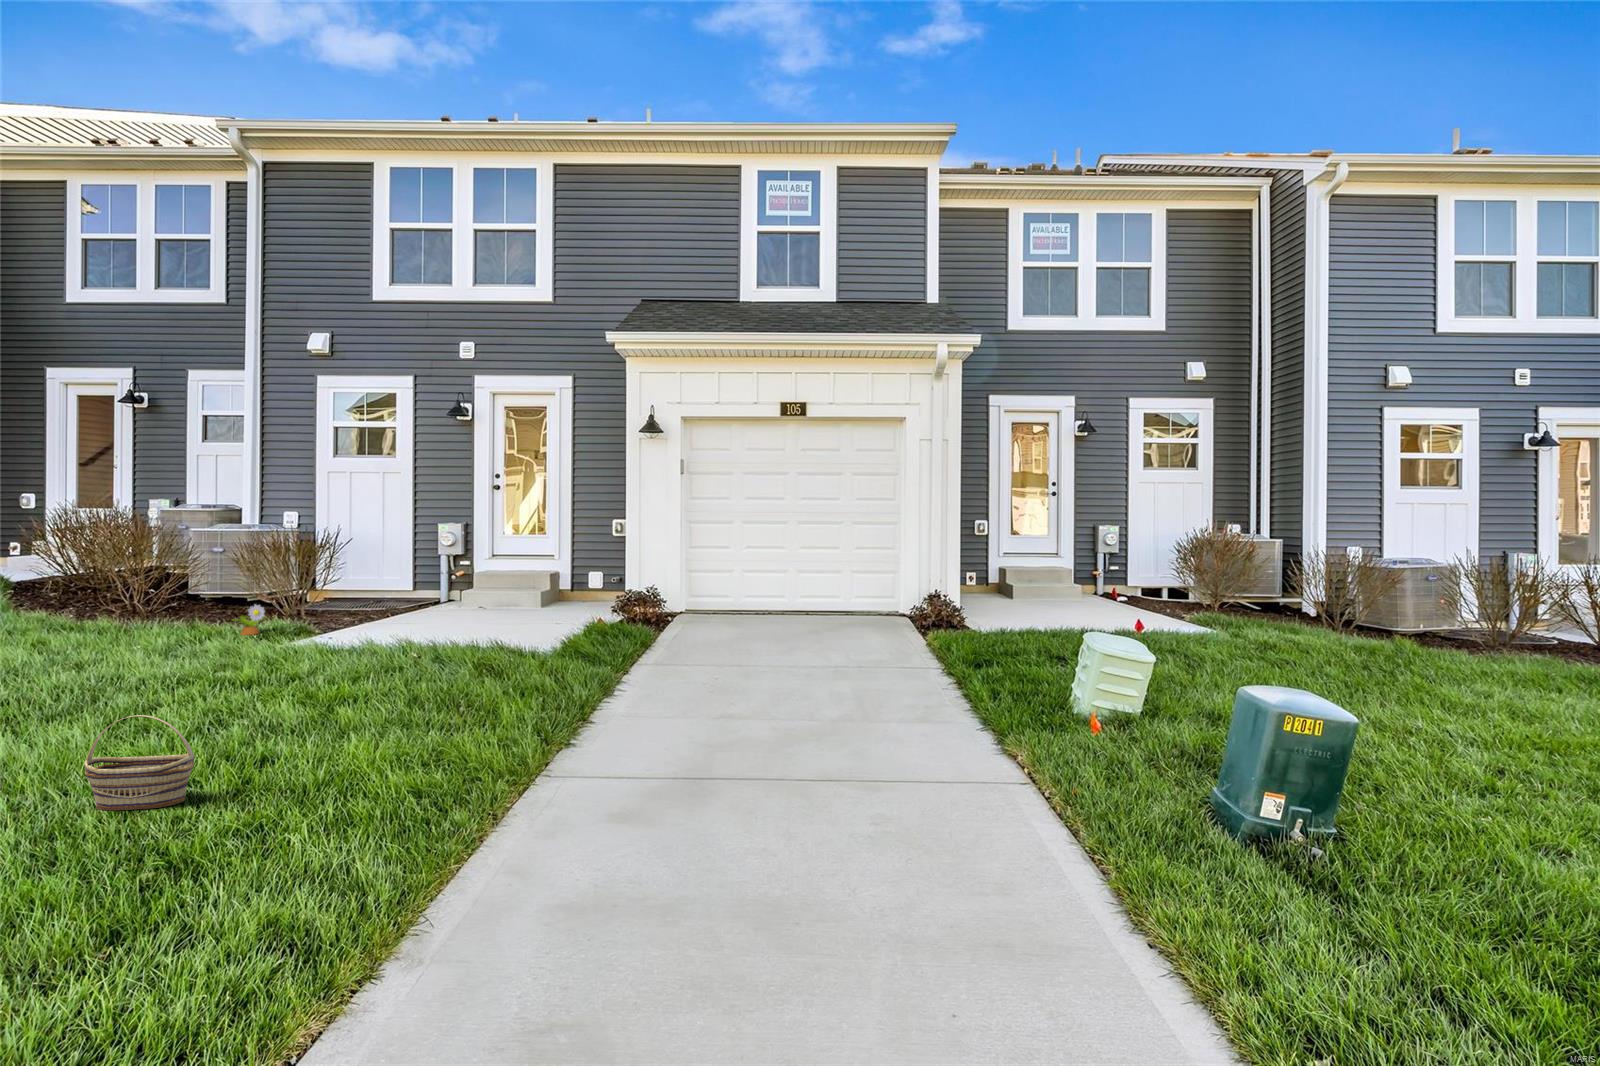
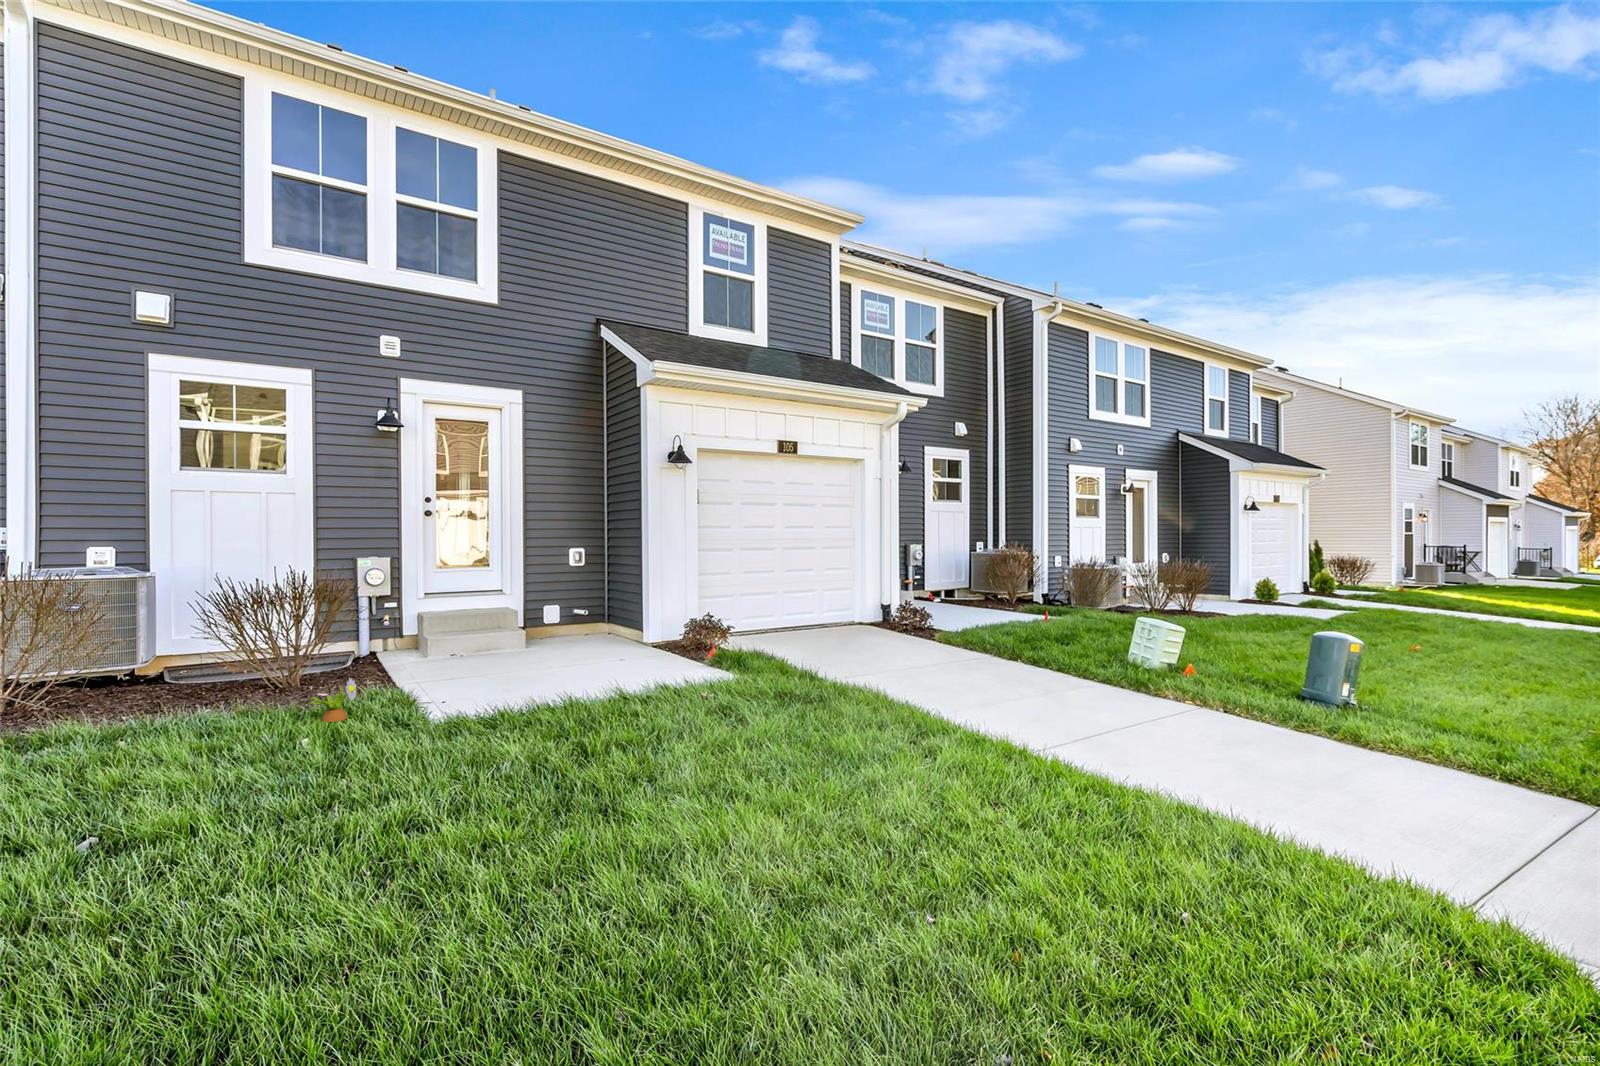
basket: present [85,715,194,811] -> none [984,774,1045,877]

